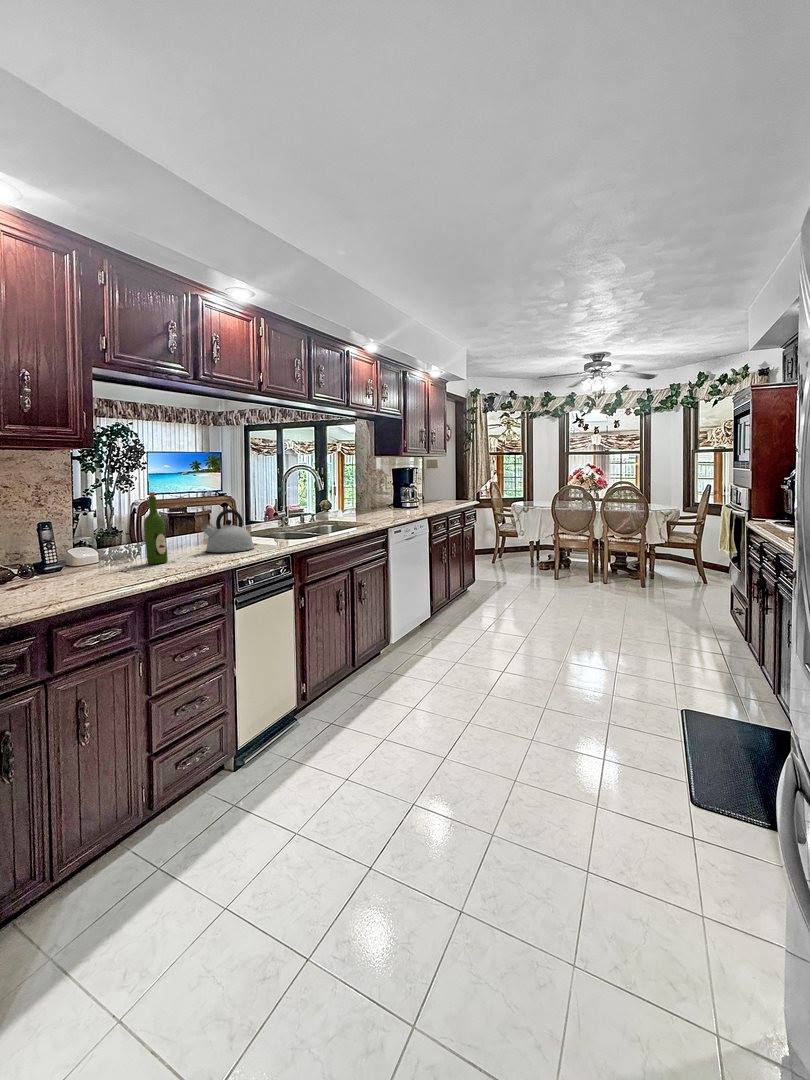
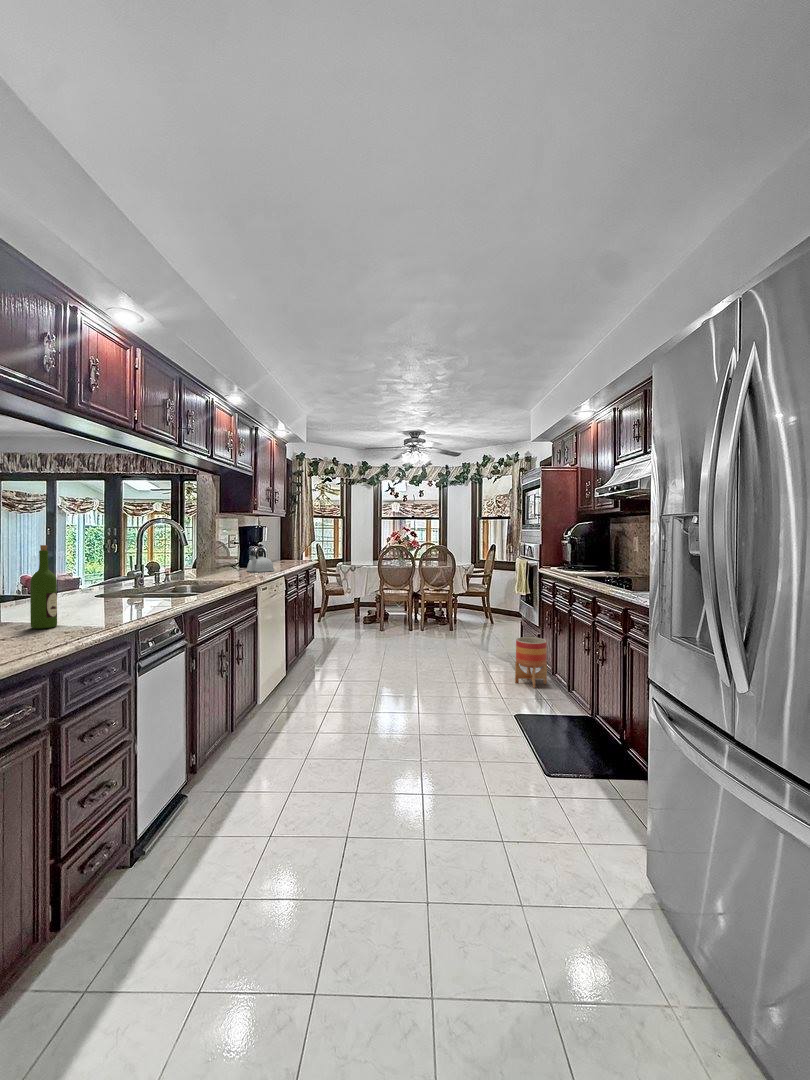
kettle: present [202,509,254,552] -> present [247,548,274,572]
planter: none [695,597,741,660] -> present [515,637,547,688]

